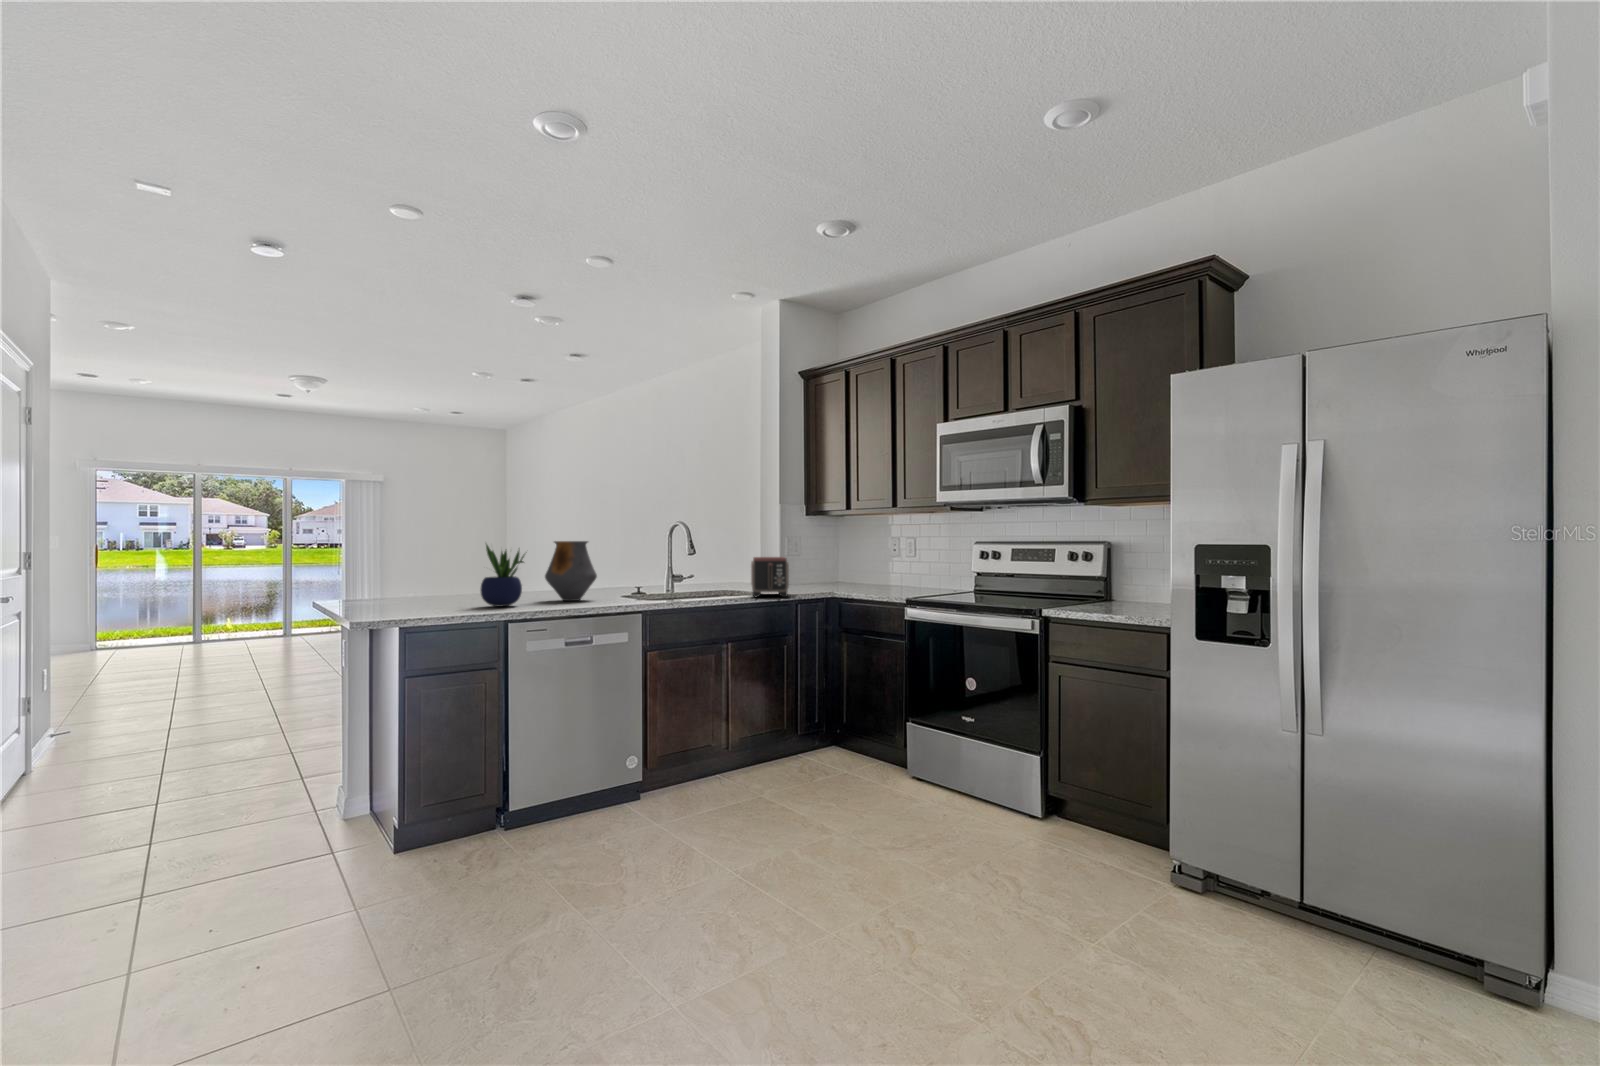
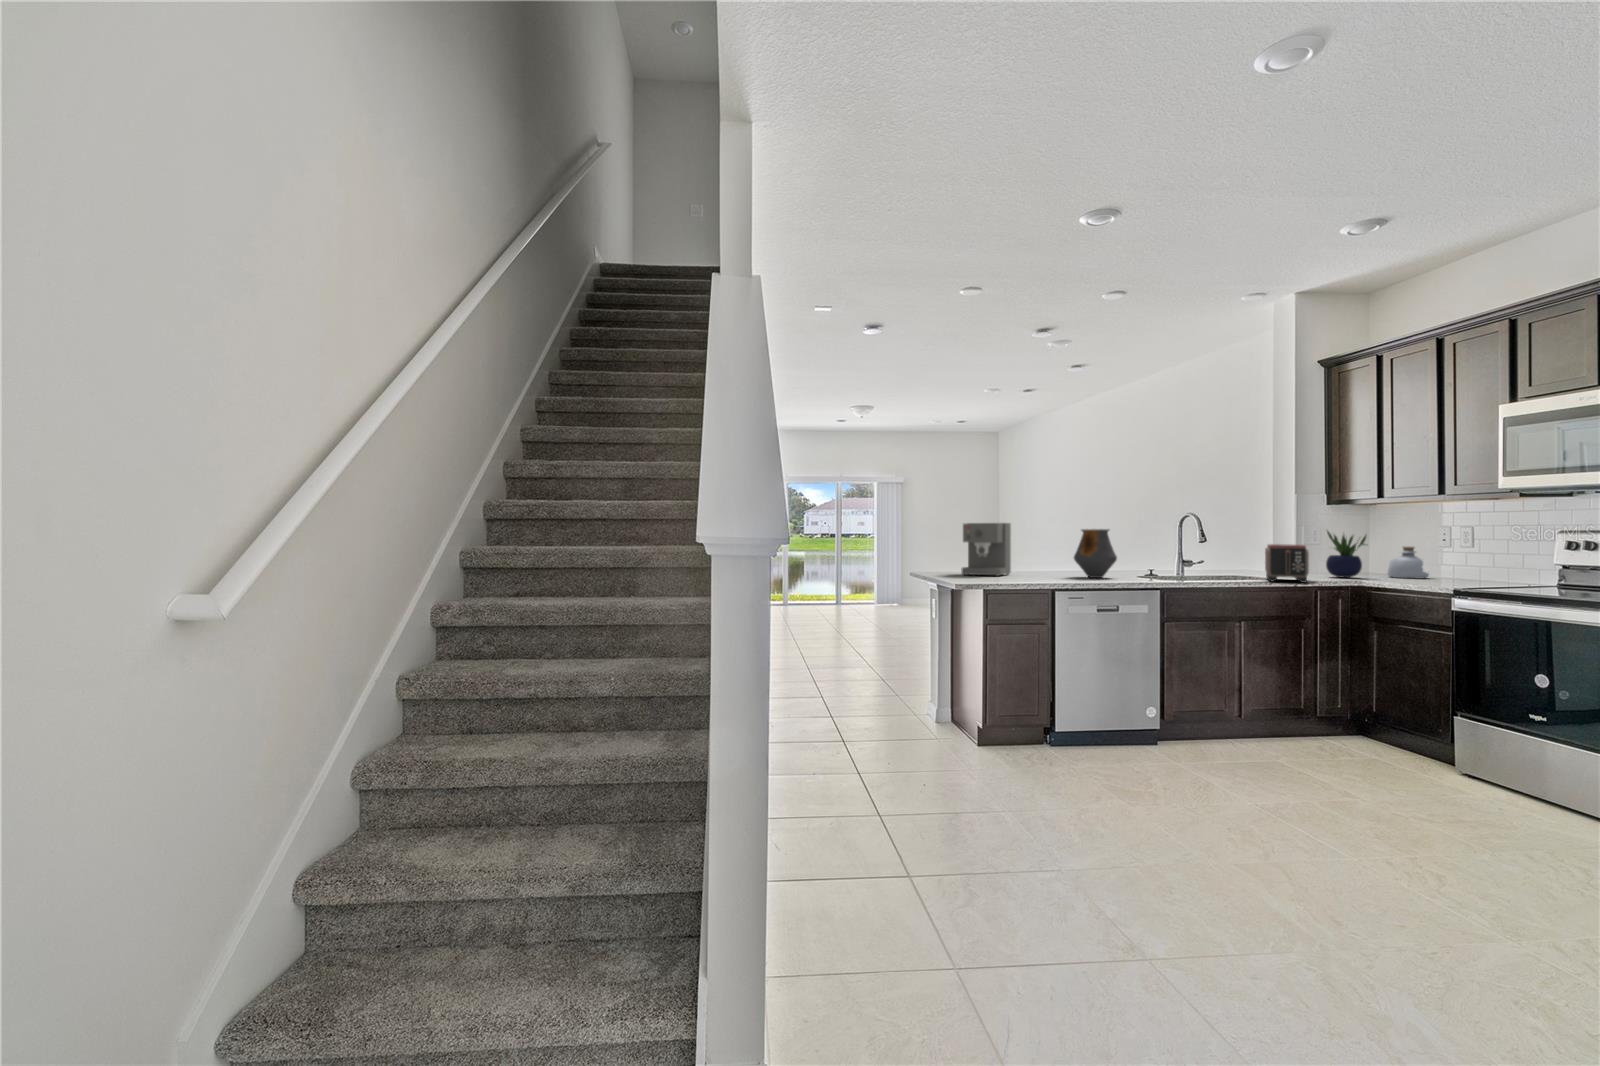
coffee maker: none [392,533,466,605] -> present [962,523,1011,576]
potted plant: present [481,545,524,607] -> present [1326,531,1366,578]
bottle: none [855,557,886,588] -> present [1388,547,1429,579]

